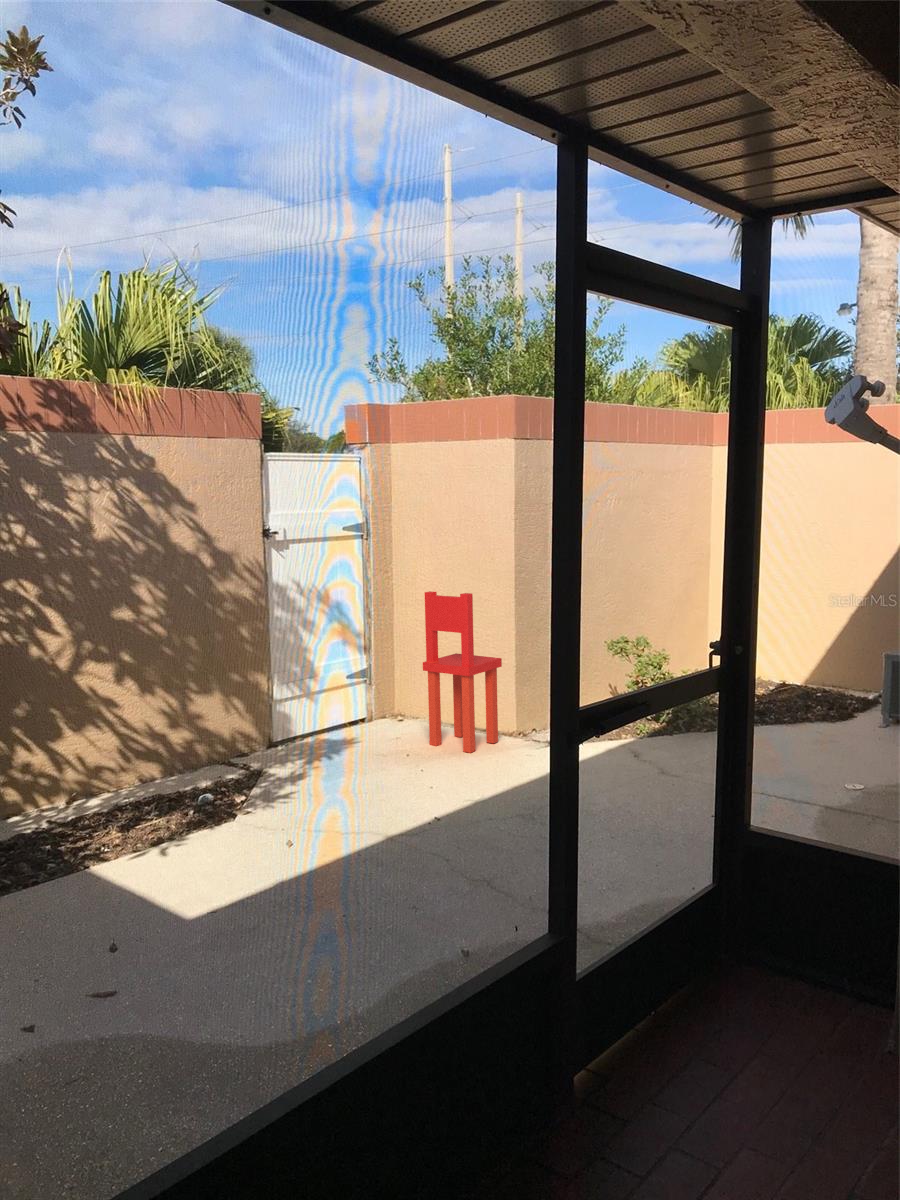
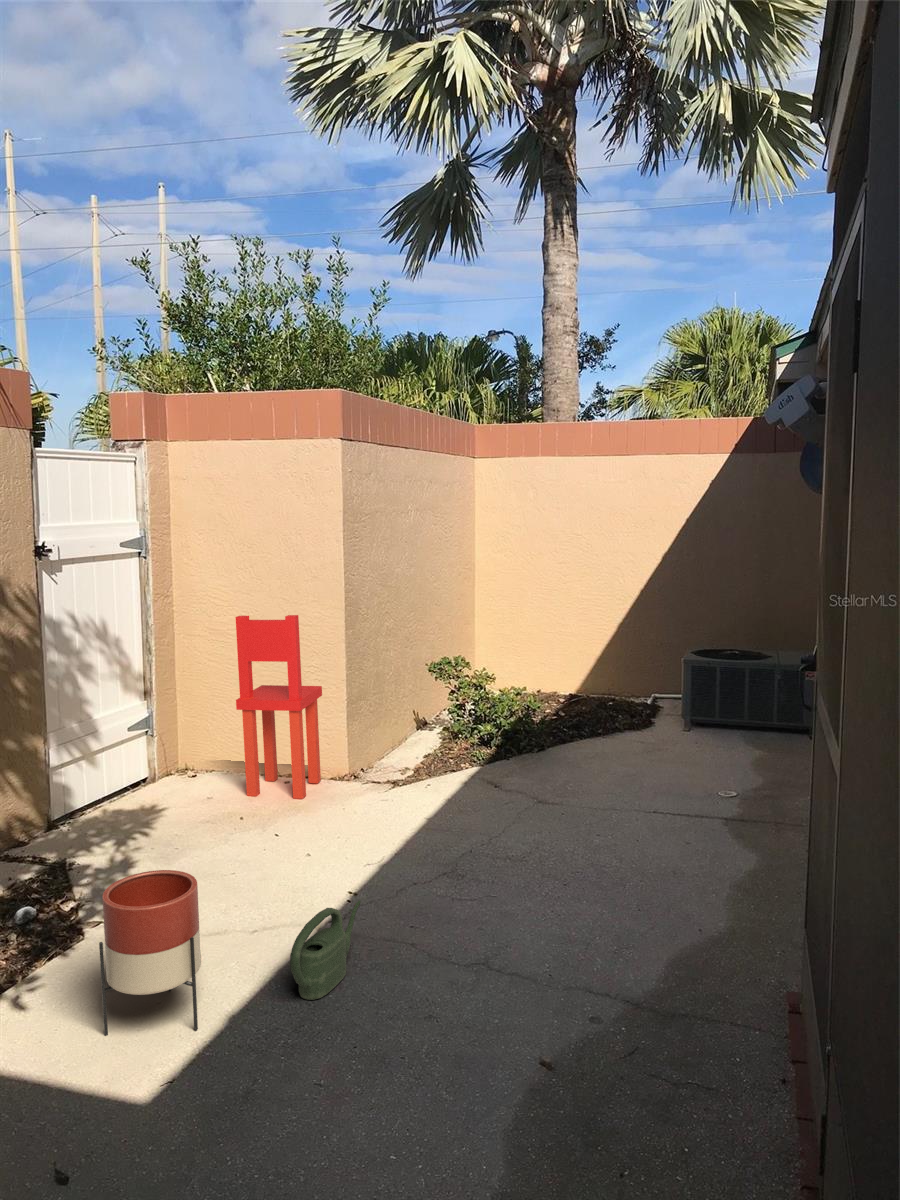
planter: none [204,764,275,878] -> present [99,870,201,1036]
watering can: none [328,815,409,879] -> present [290,901,361,1000]

